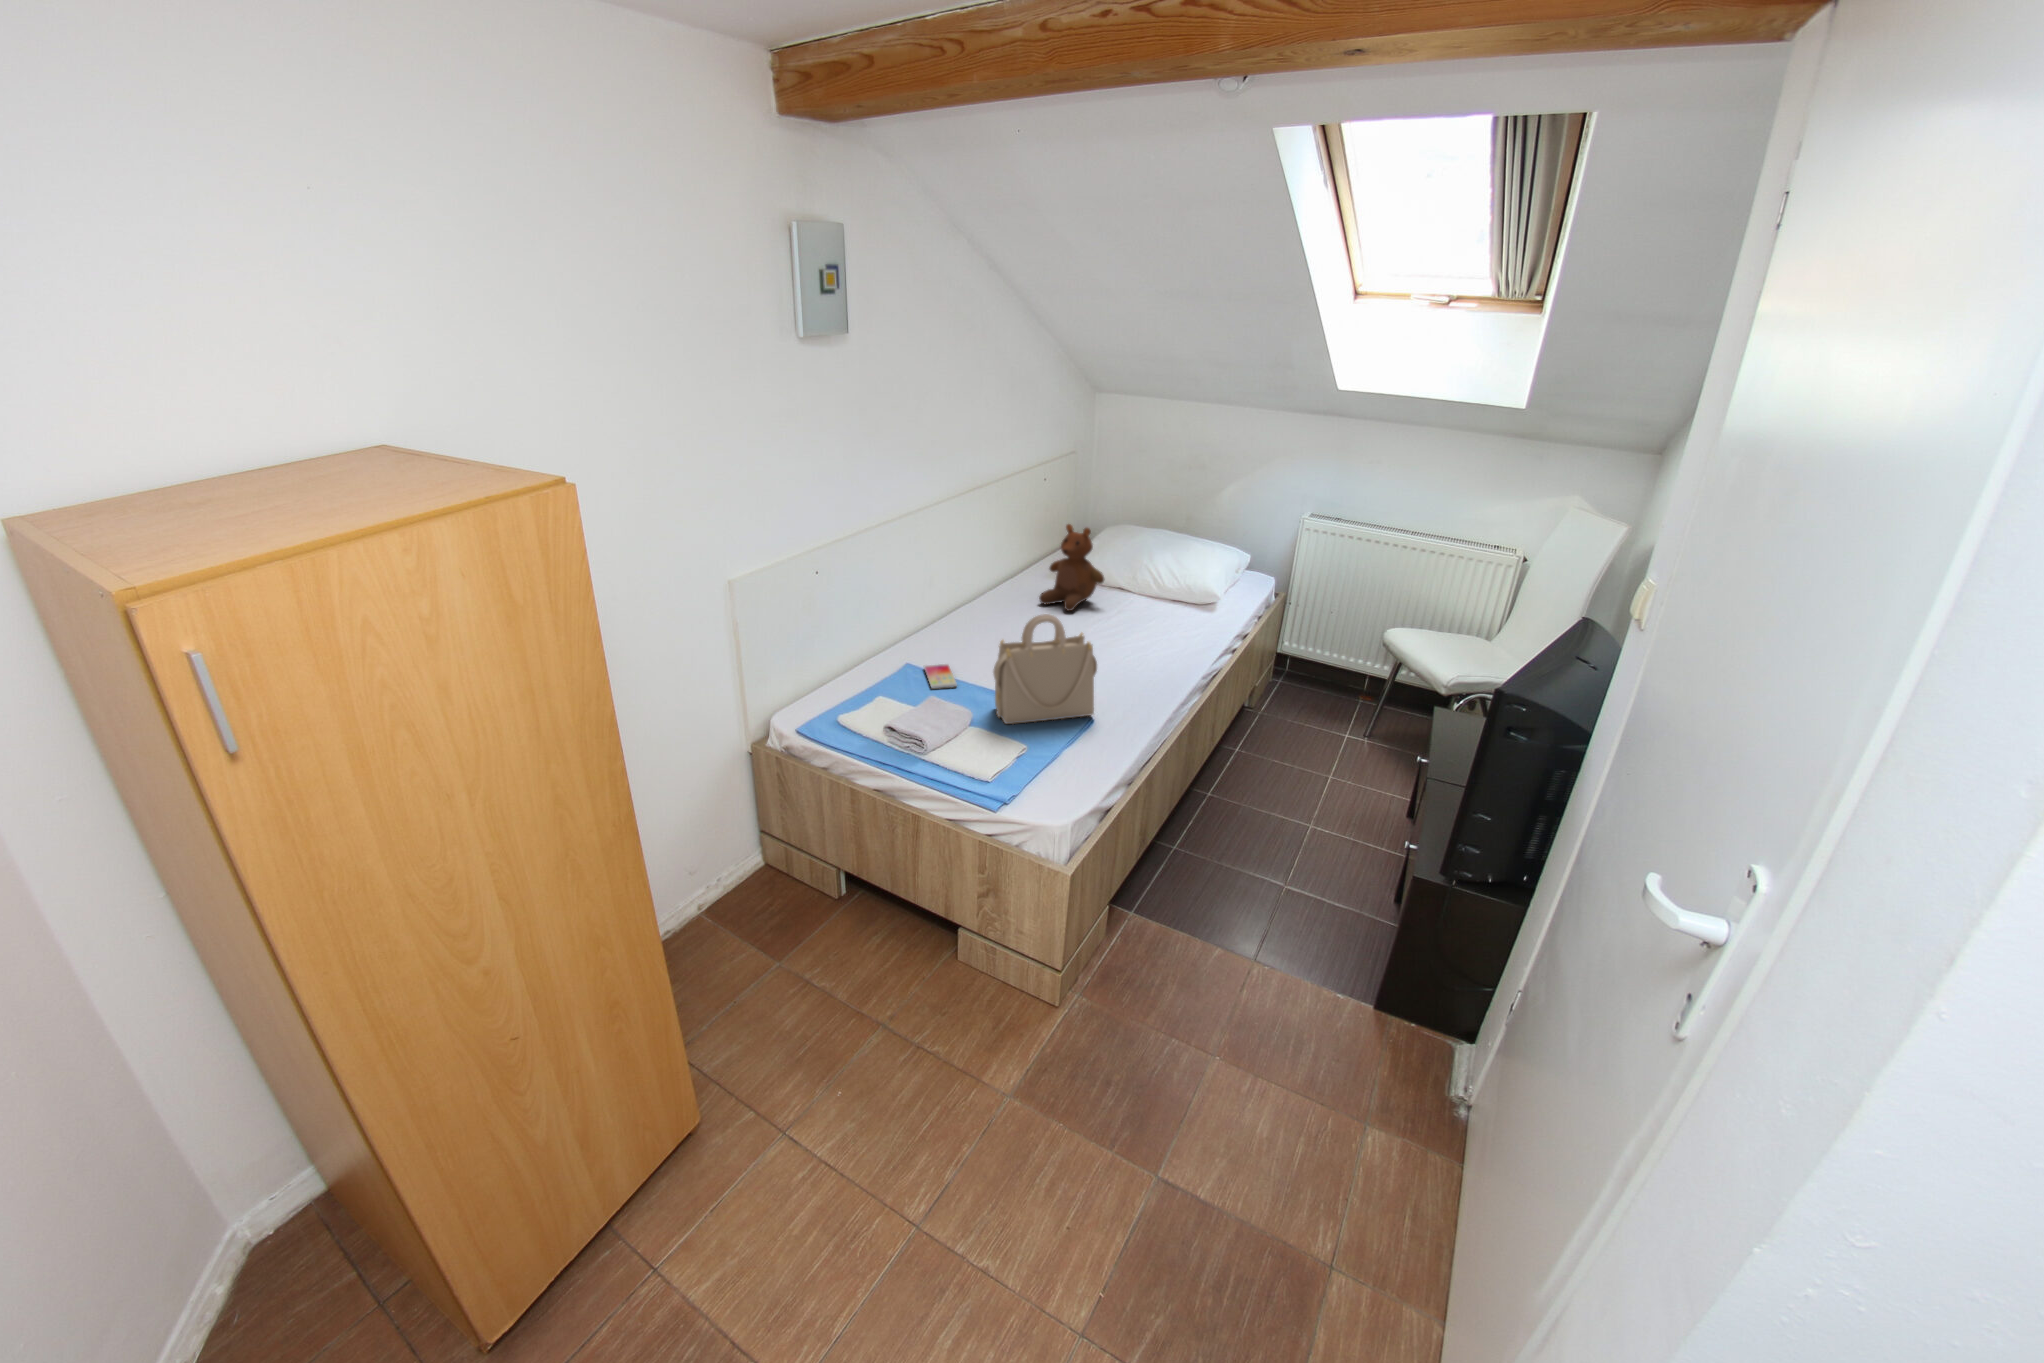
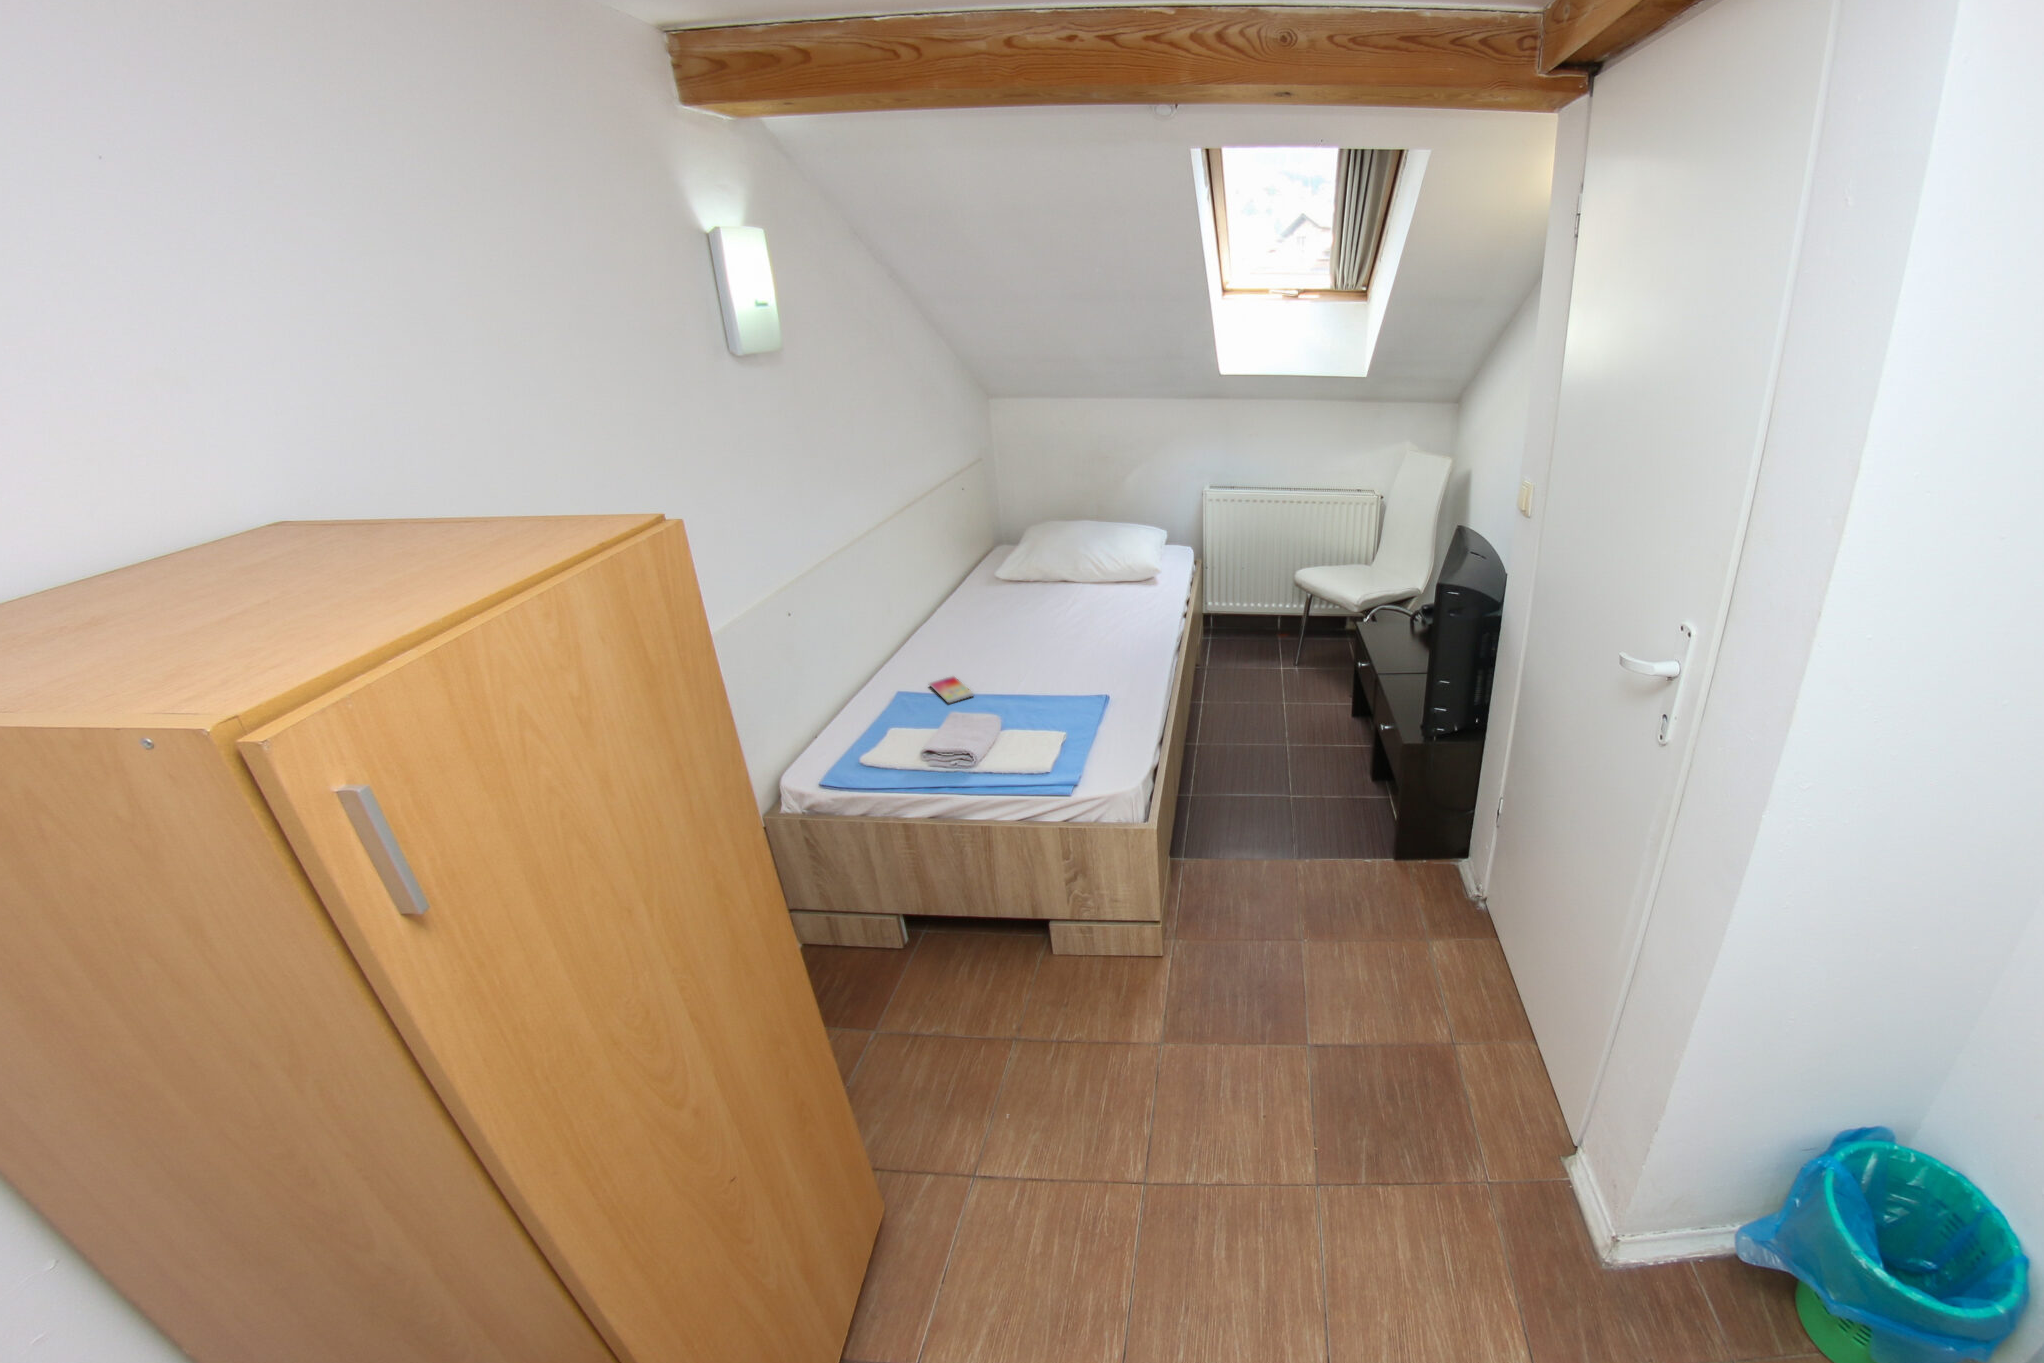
teddy bear: present [1039,524,1104,611] -> none [1010,520,1070,603]
handbag: present [993,614,1097,724] -> none [1018,606,1117,719]

